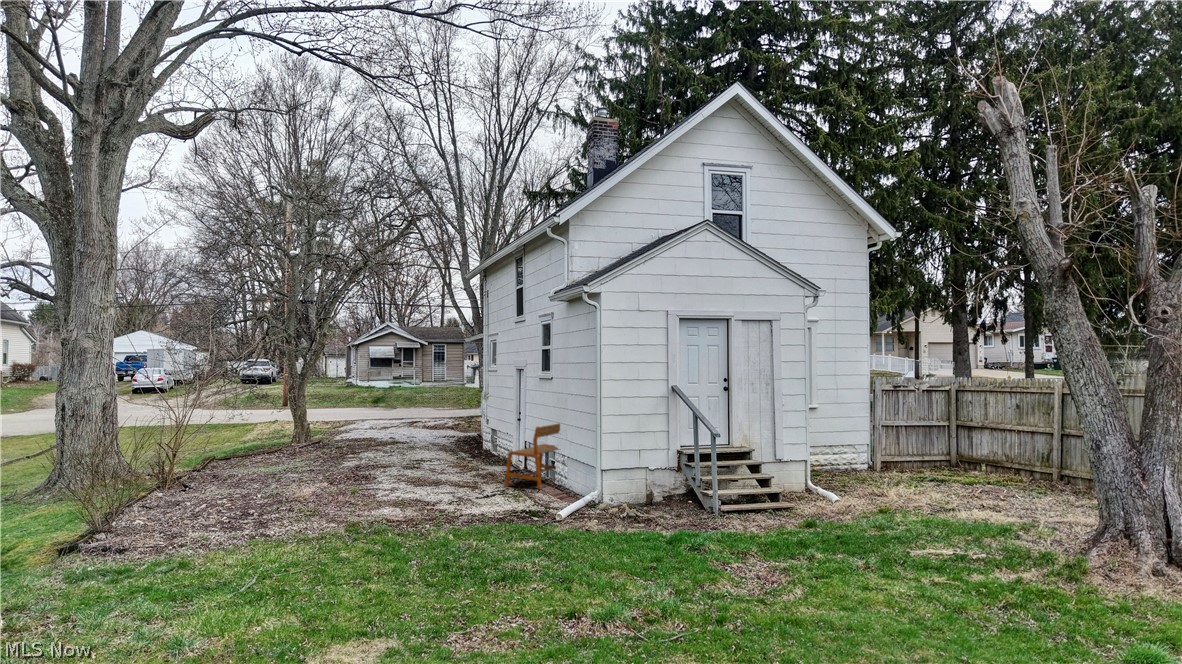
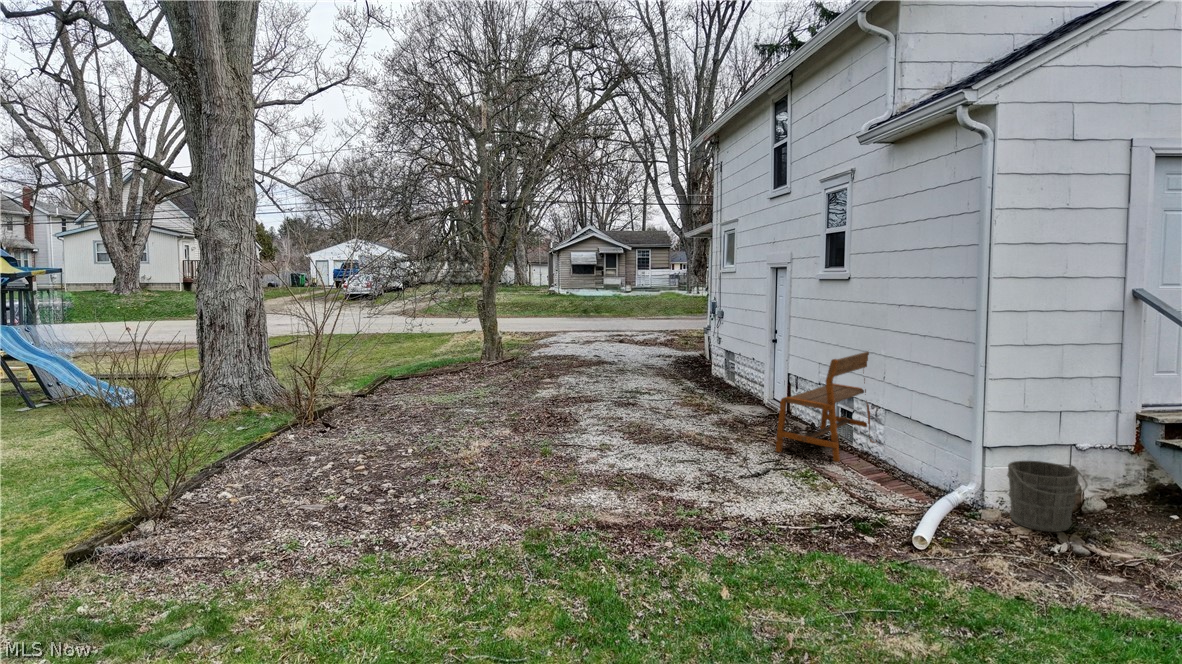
bucket: none [612,476,646,510] -> present [1007,461,1088,532]

